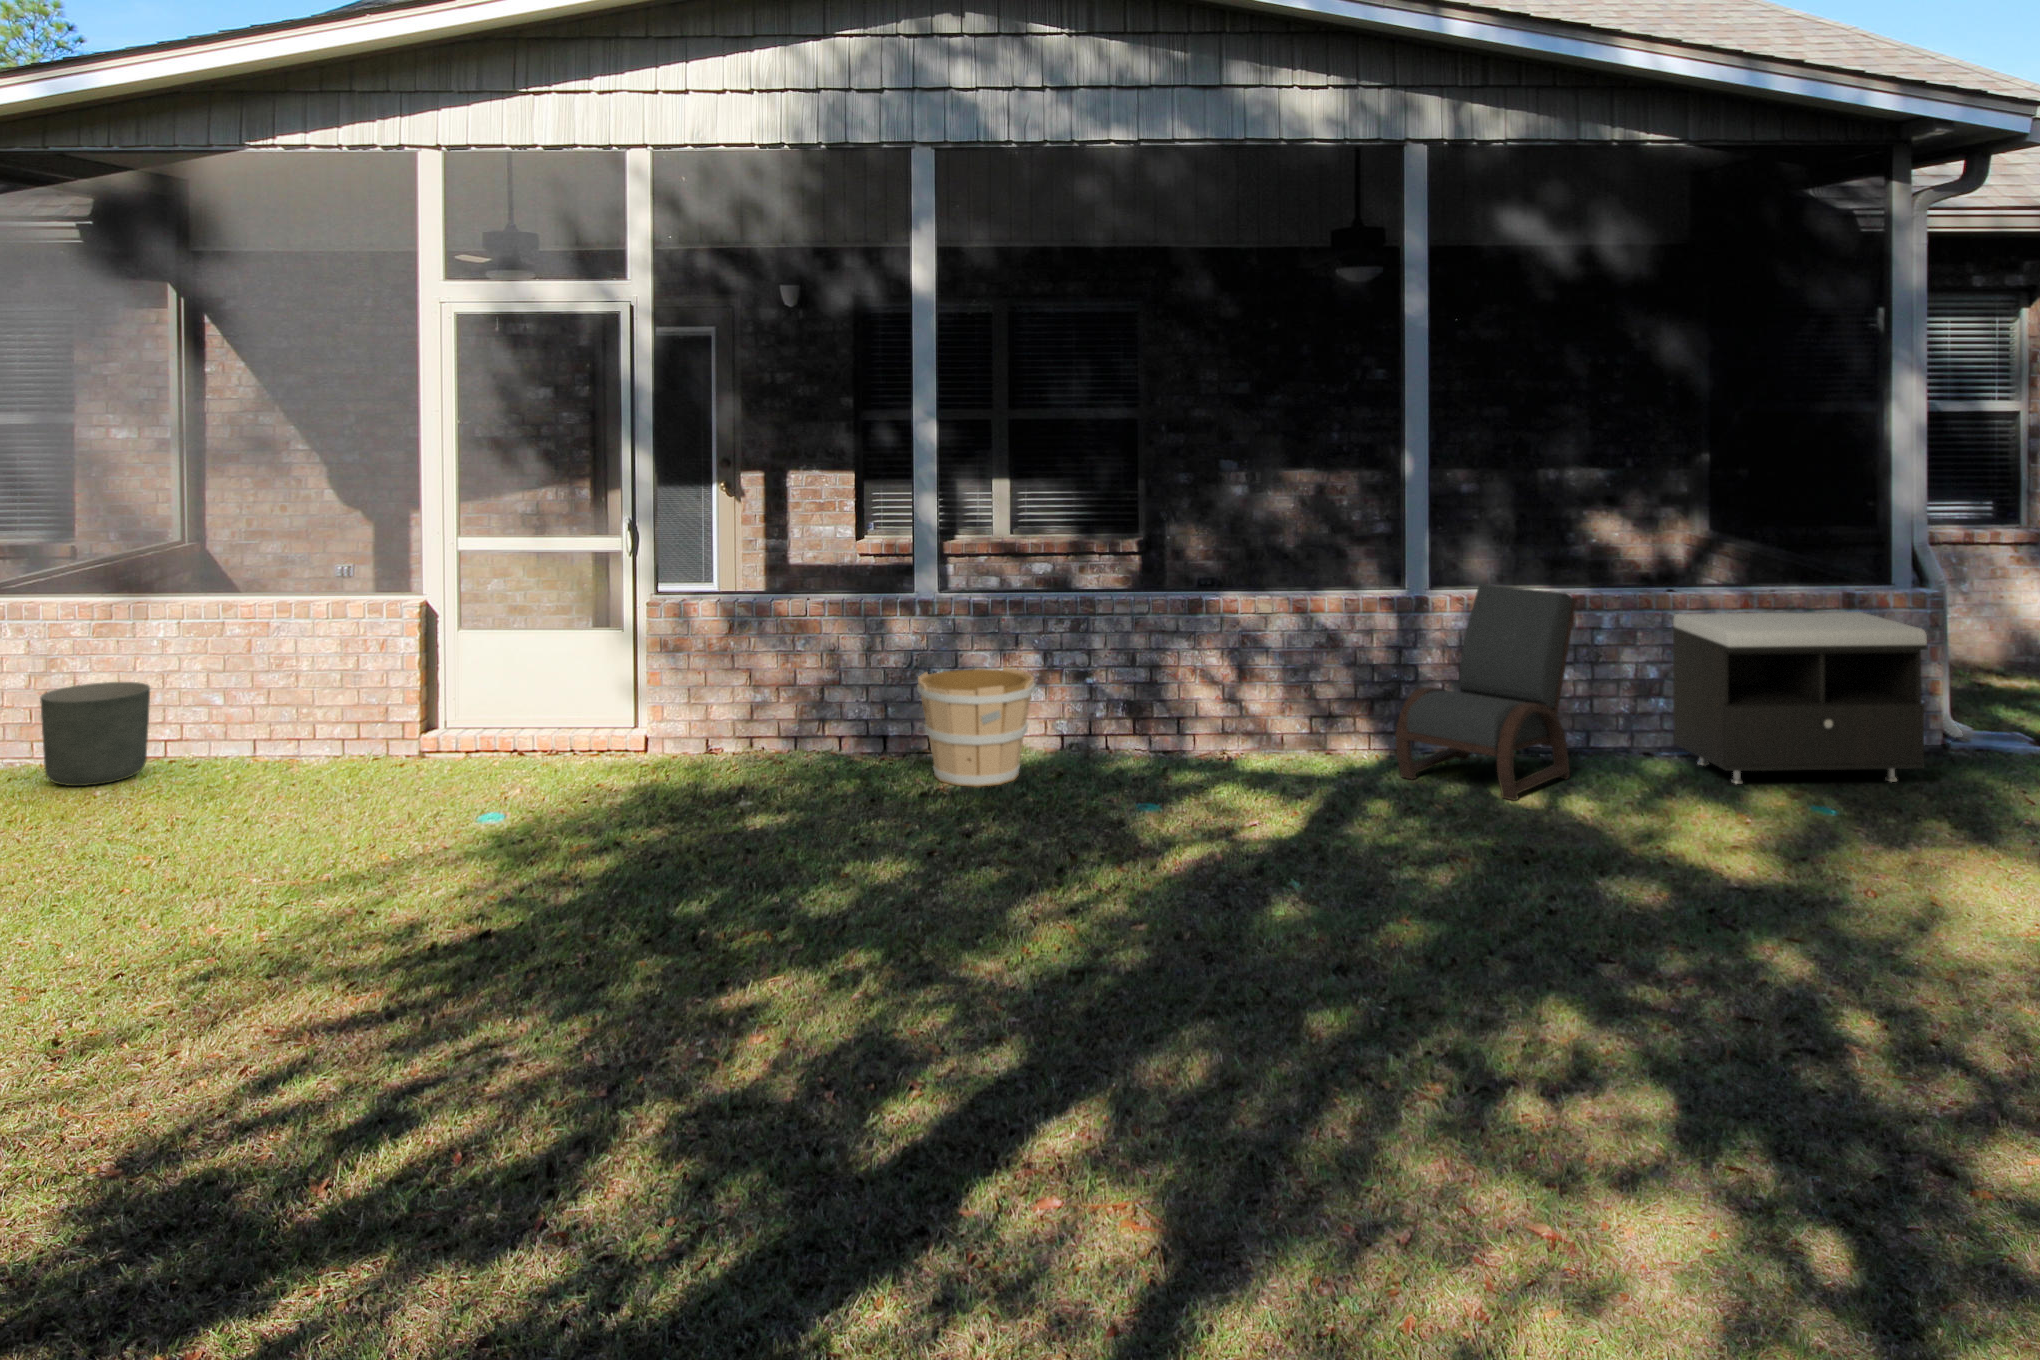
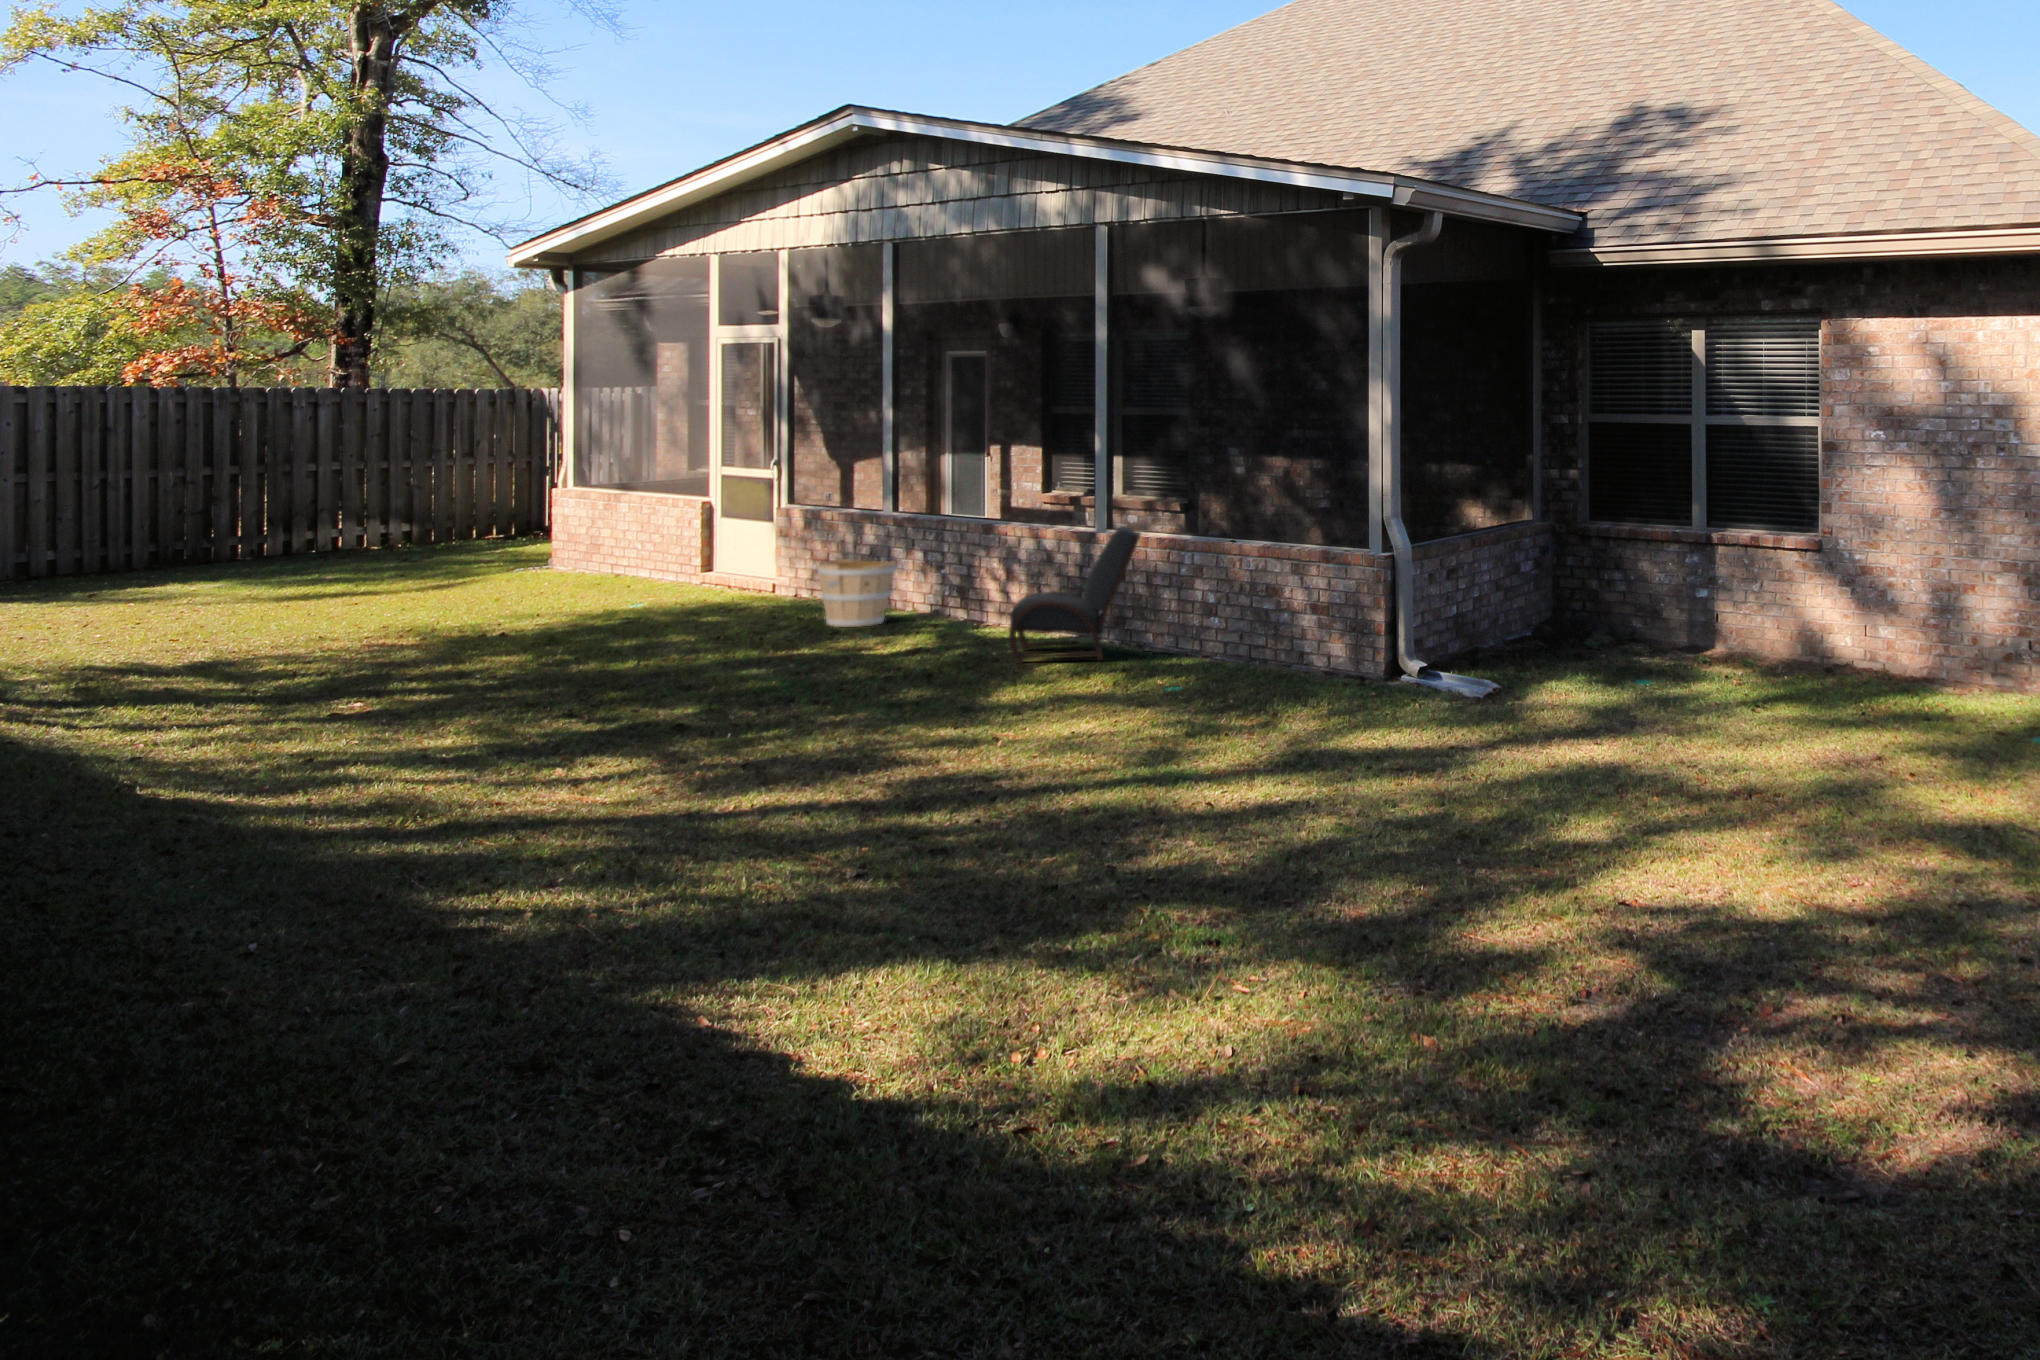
storage bench: present [1673,612,1927,784] -> none [1155,554,1329,689]
planter: present [40,682,150,786] -> none [553,538,612,585]

